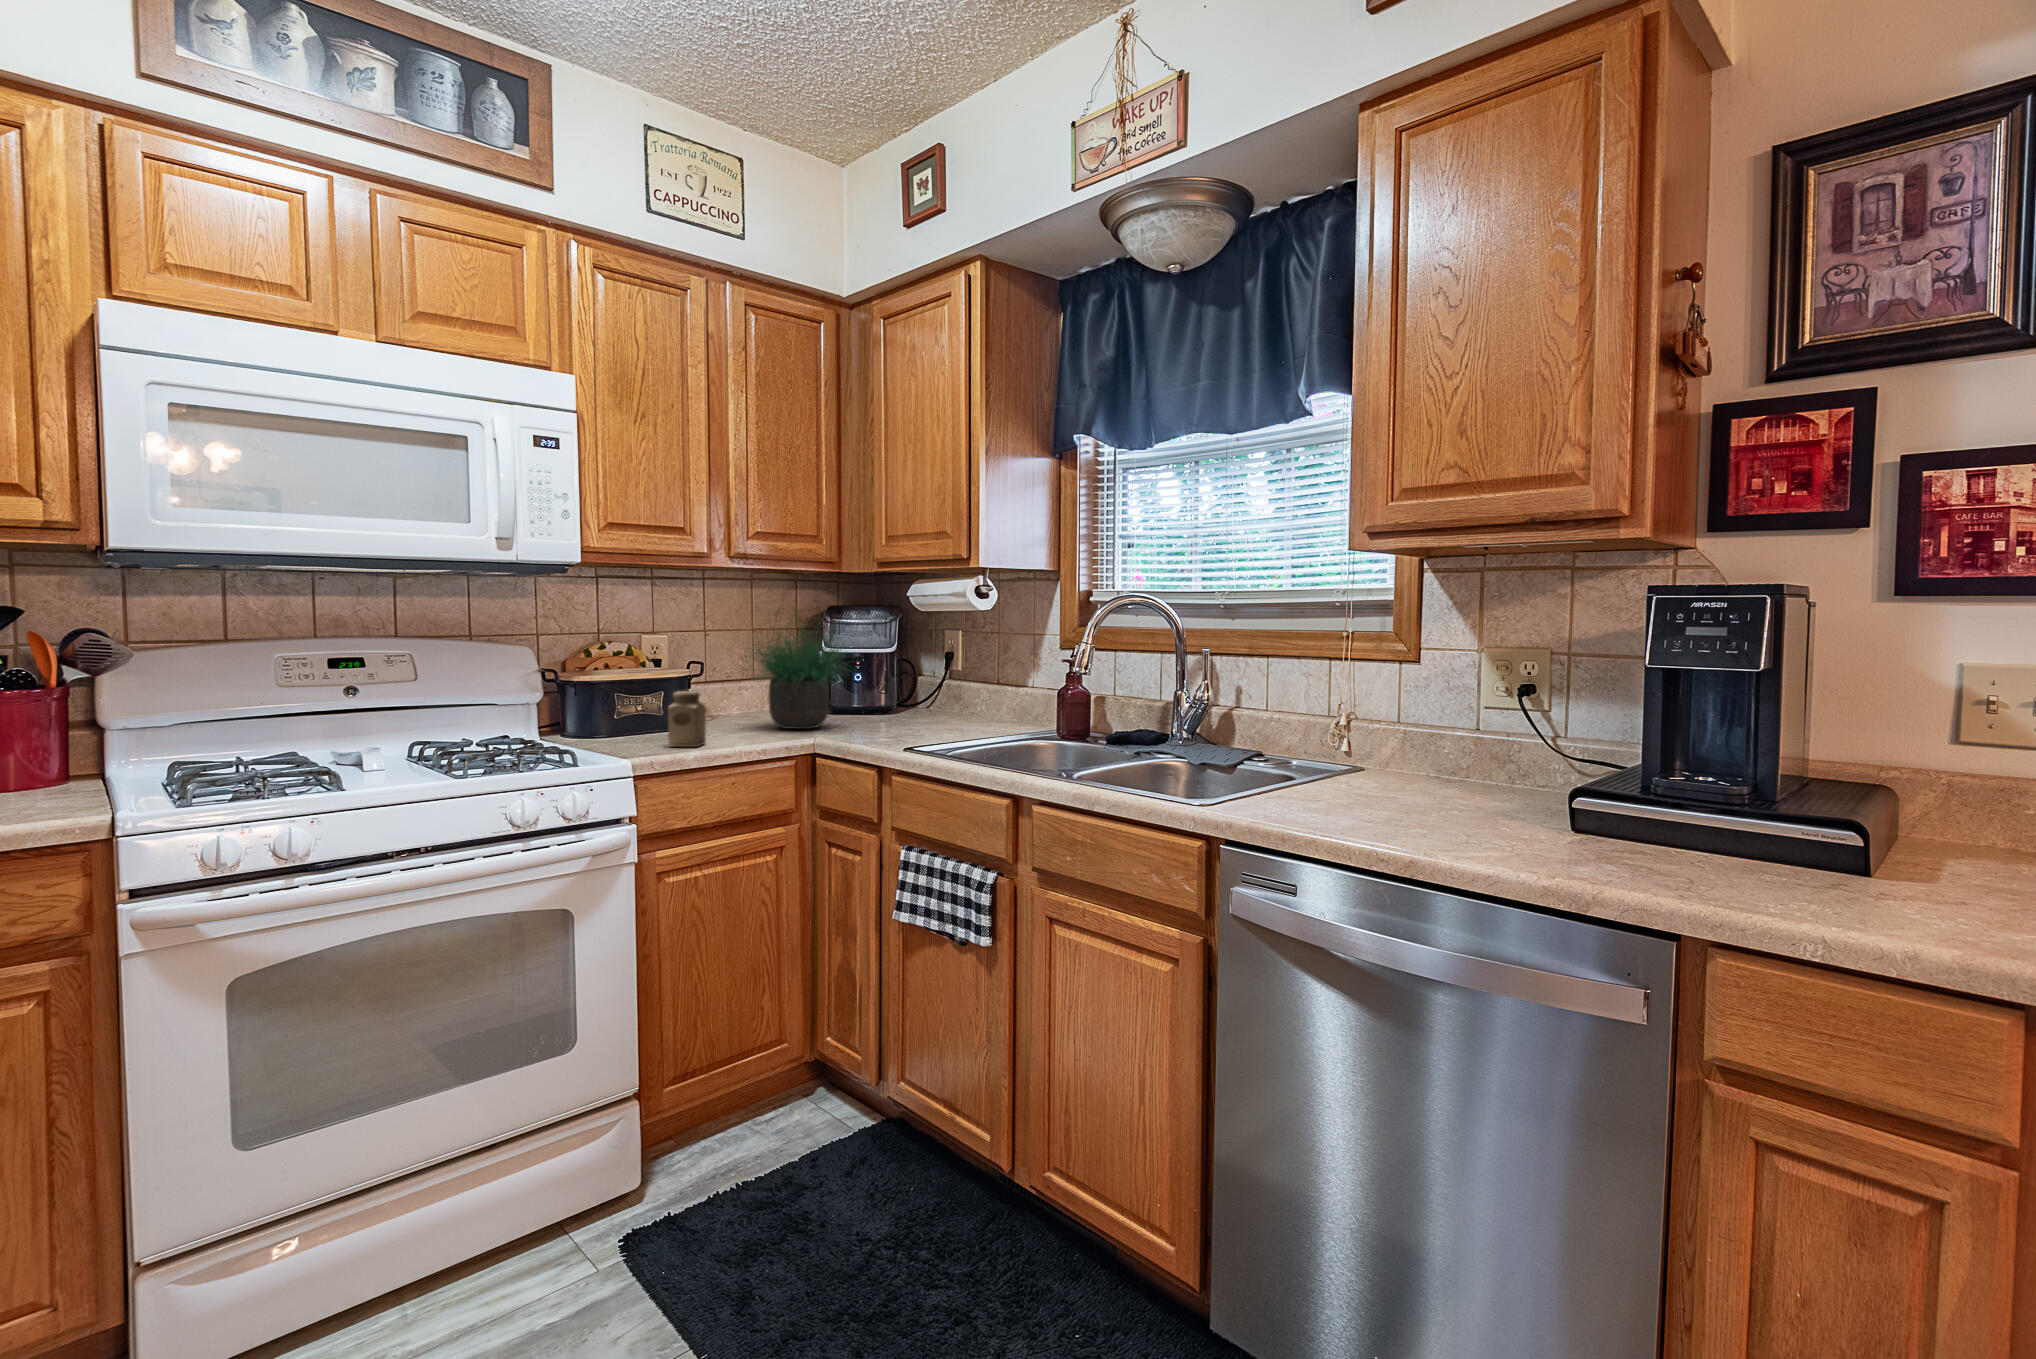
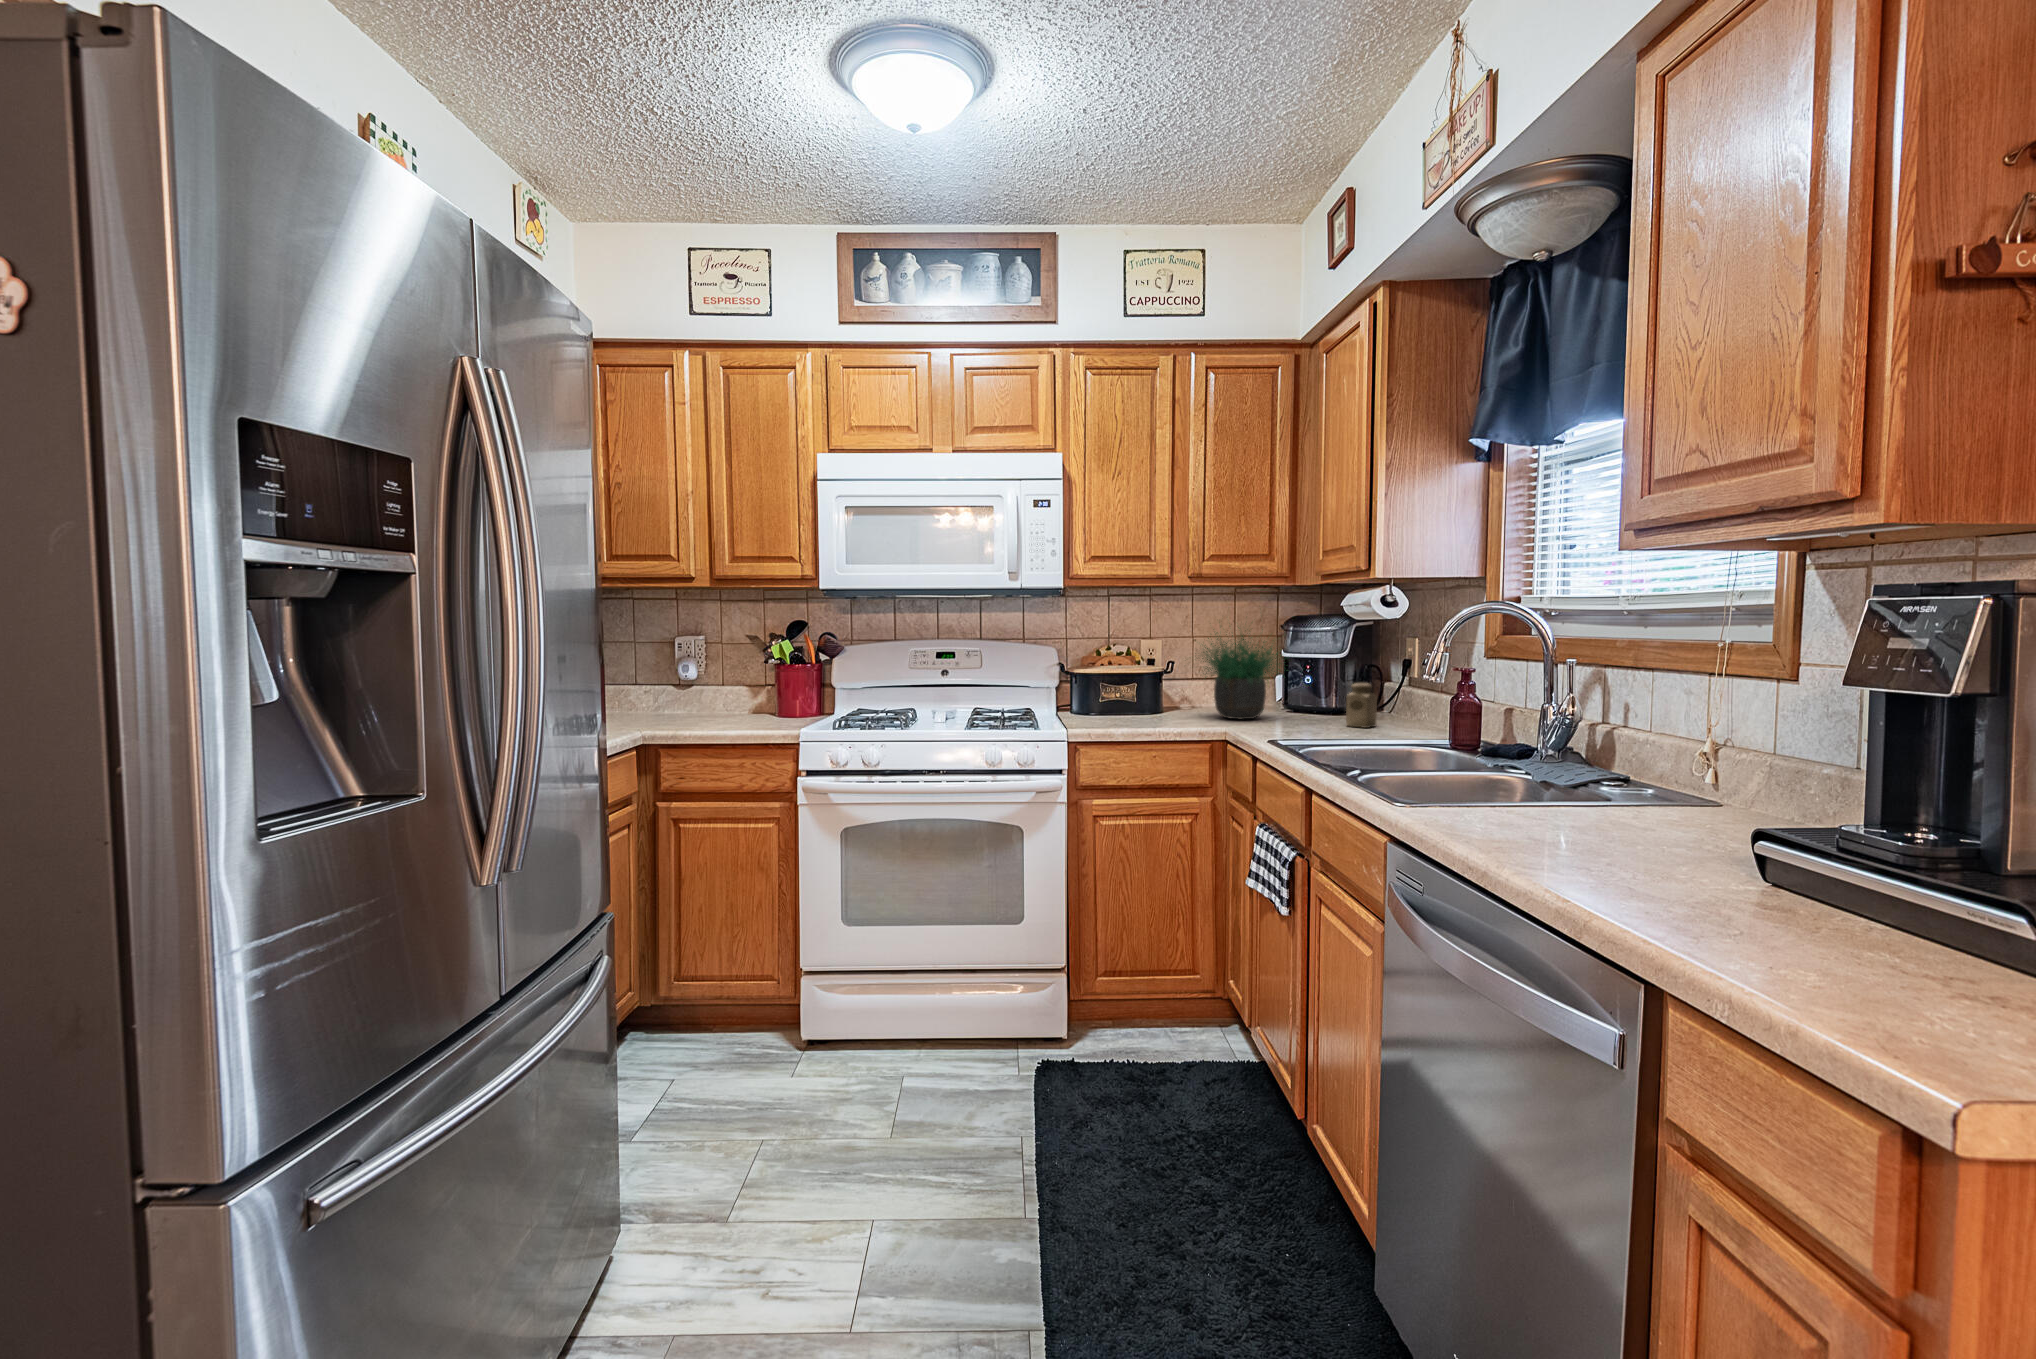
salt shaker: present [668,691,706,747] -> present [1346,683,1377,728]

